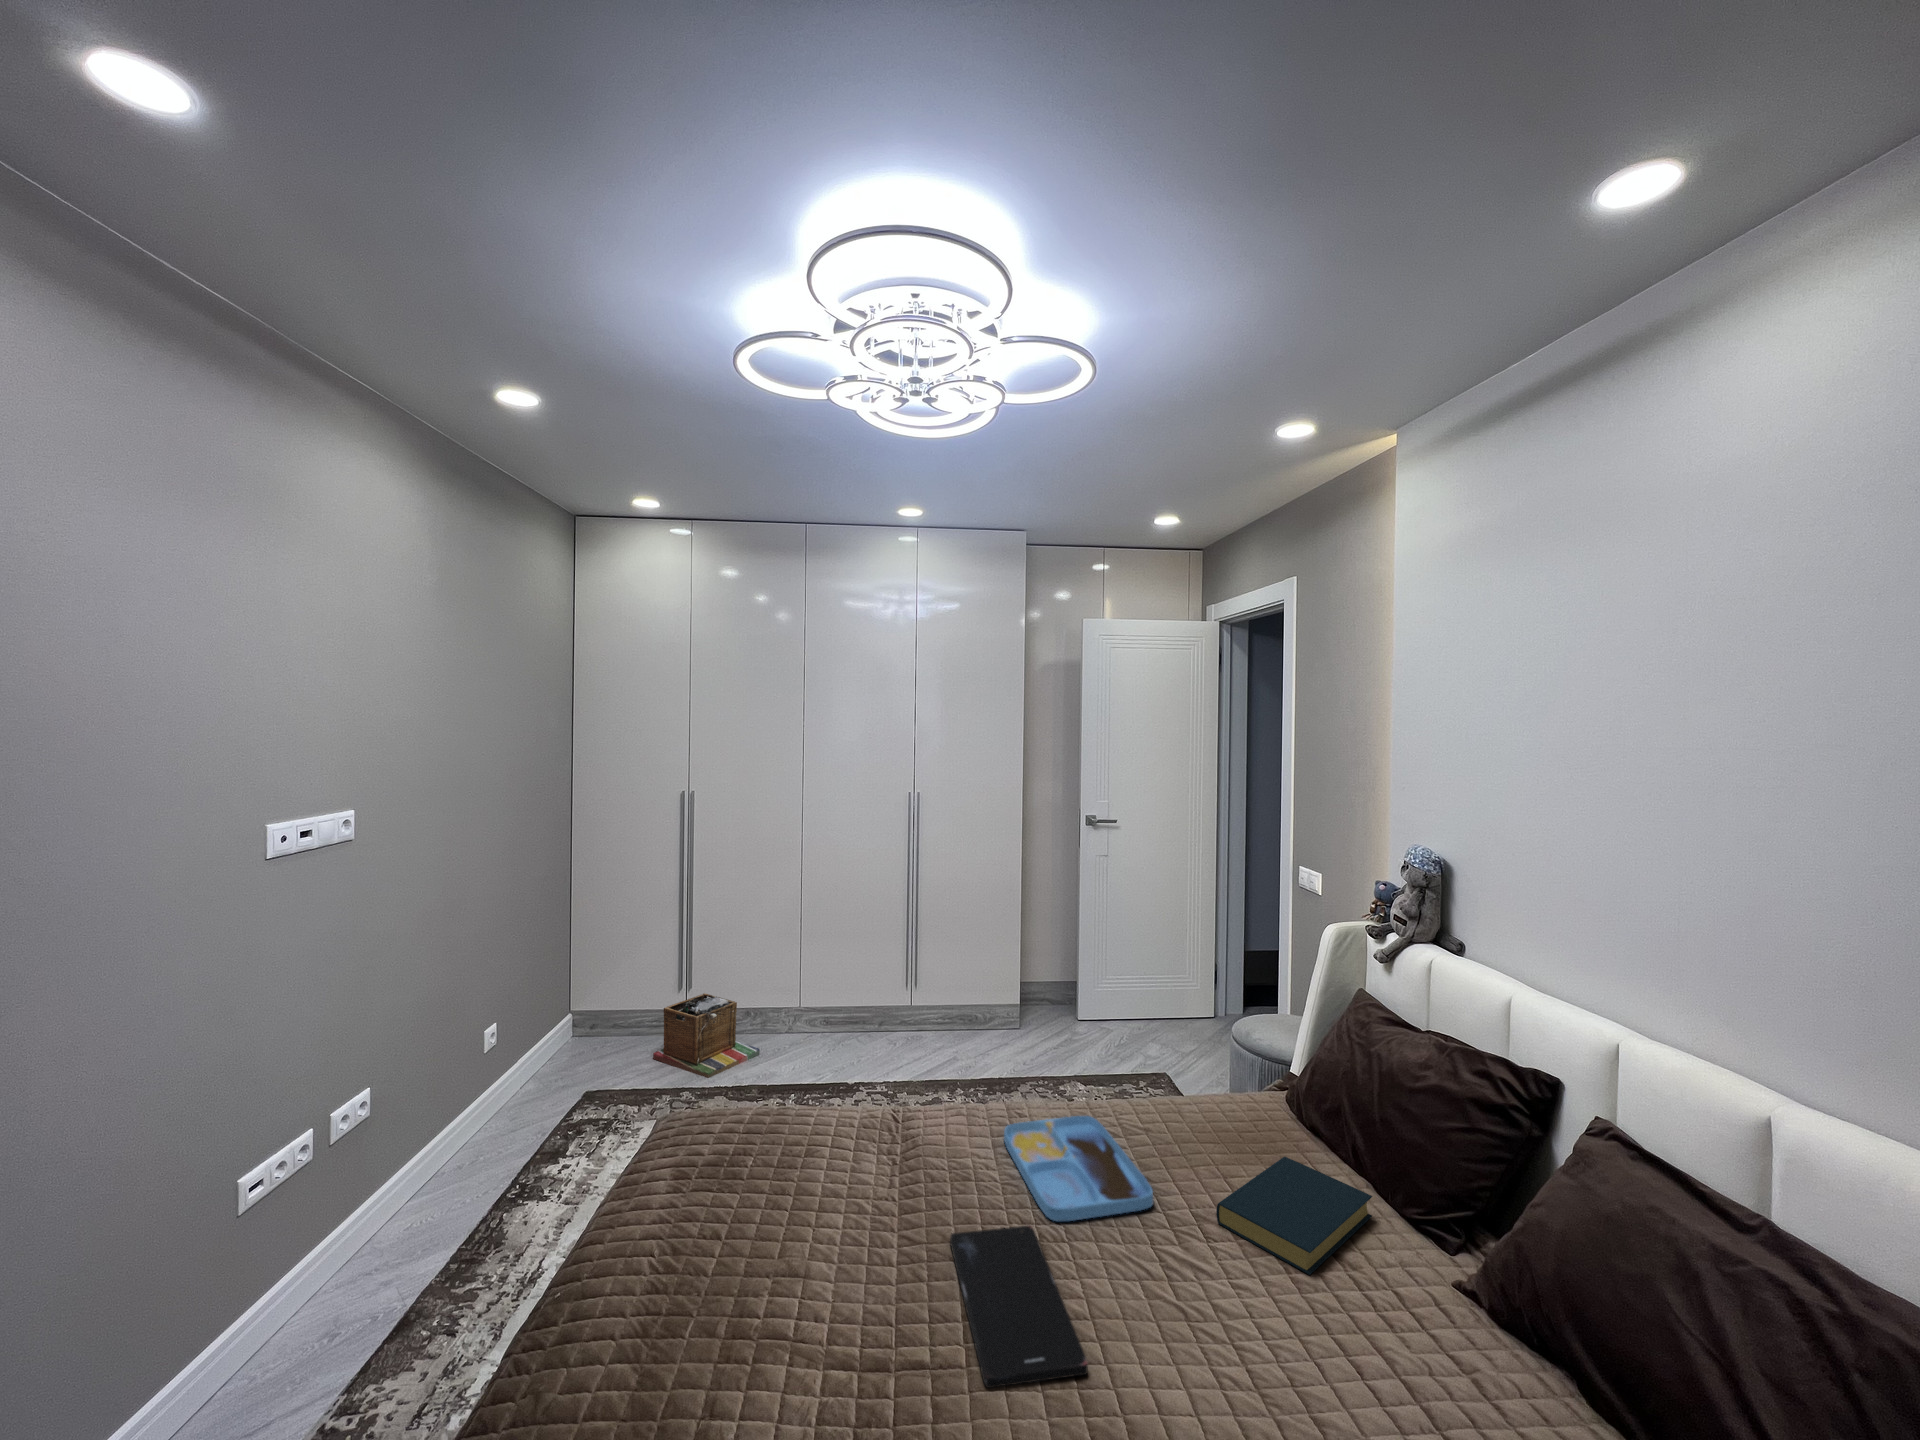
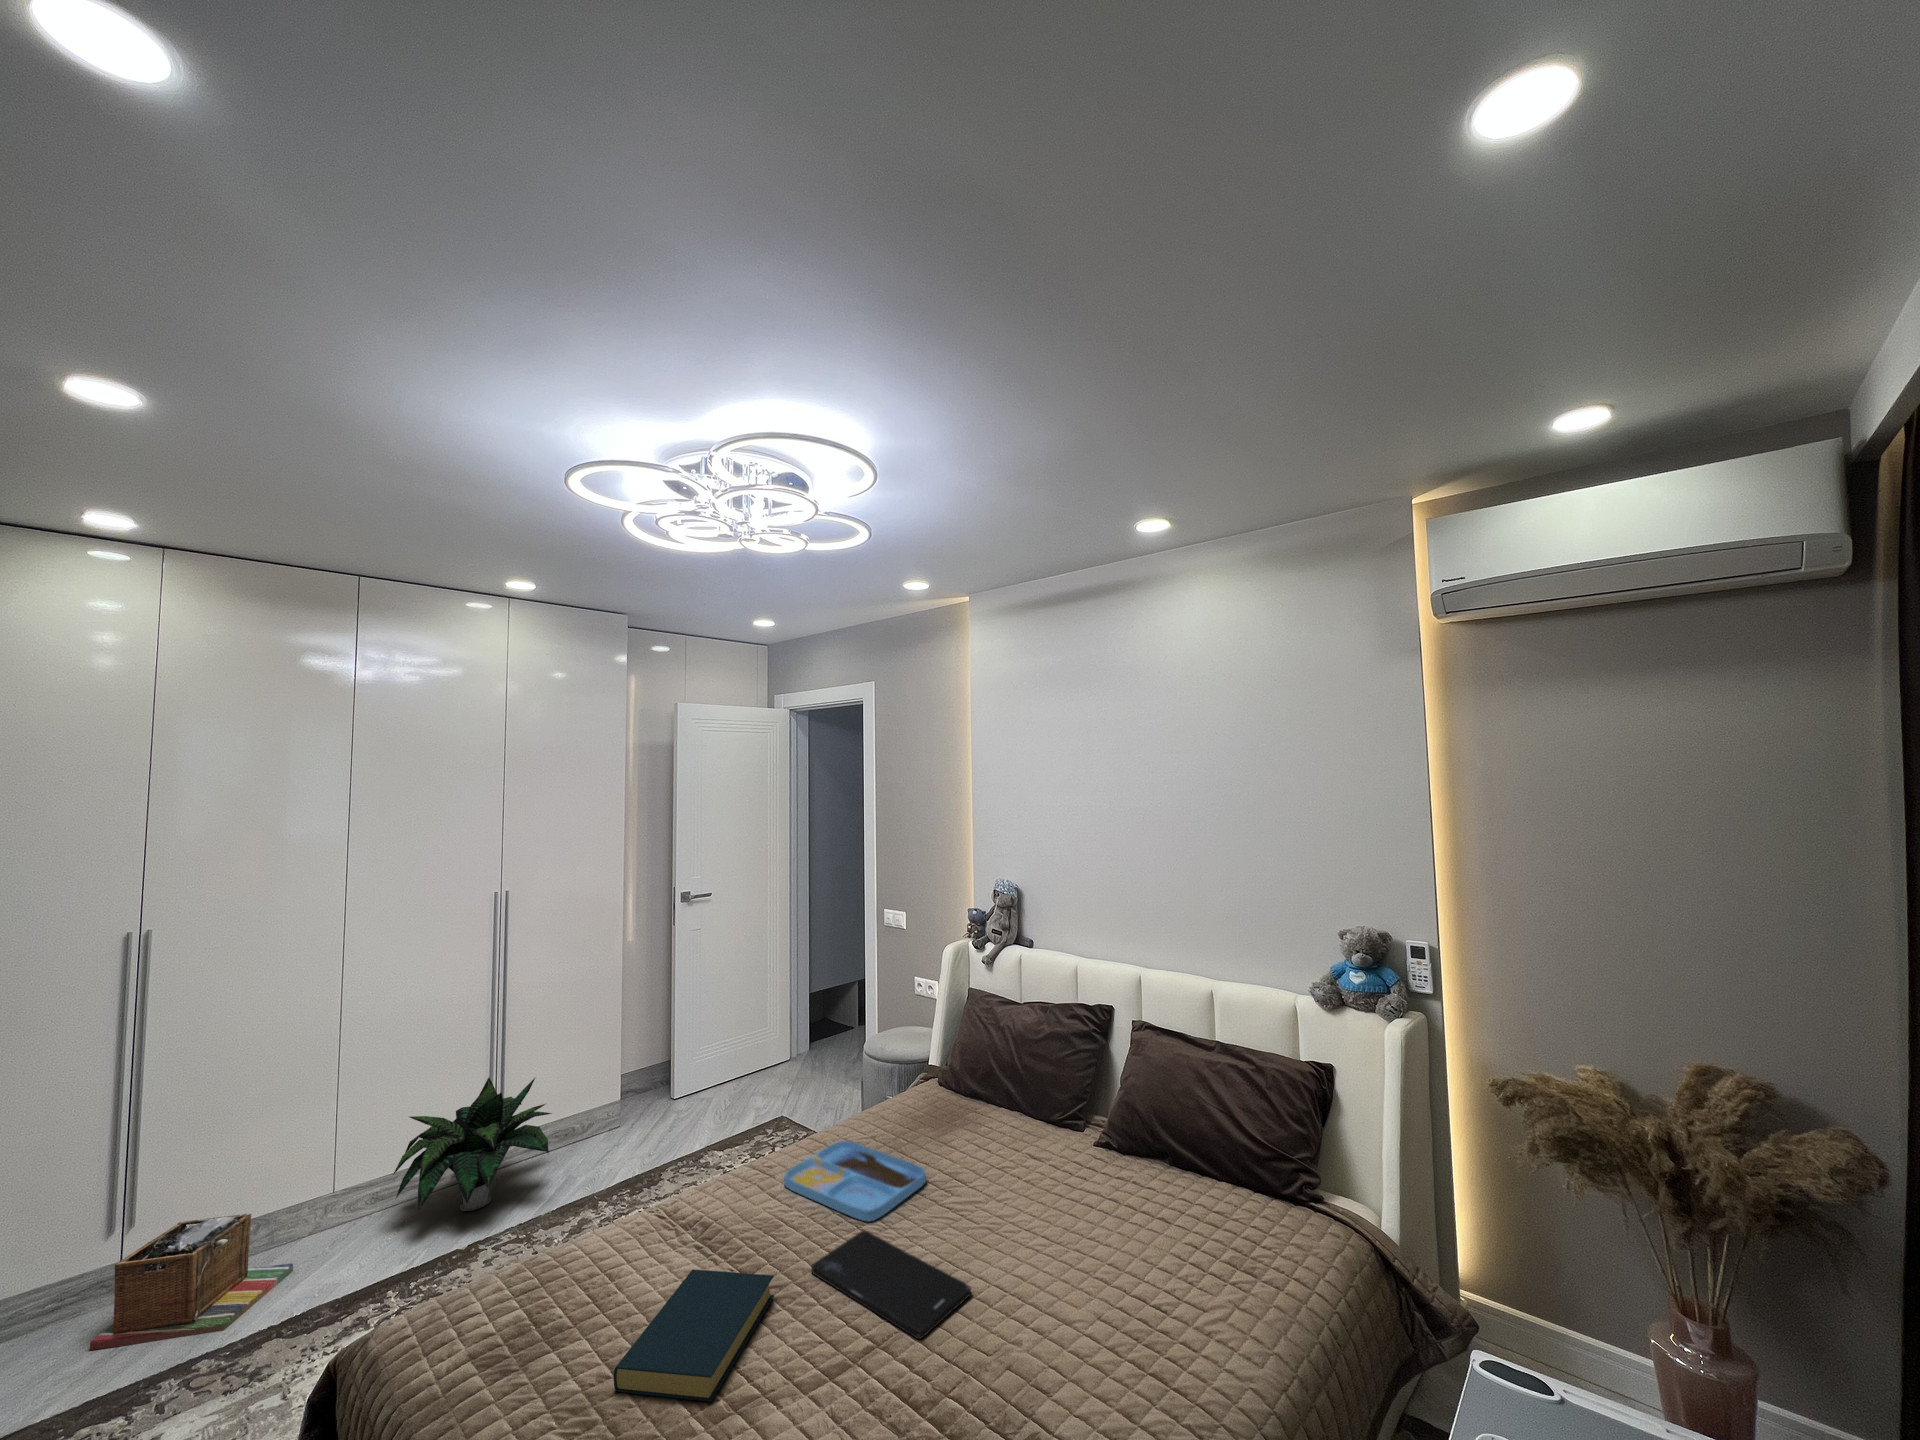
potted plant: none [820,948,947,1057] -> present [393,1078,552,1211]
hardback book: present [1216,1157,1372,1275] -> present [614,1270,774,1402]

